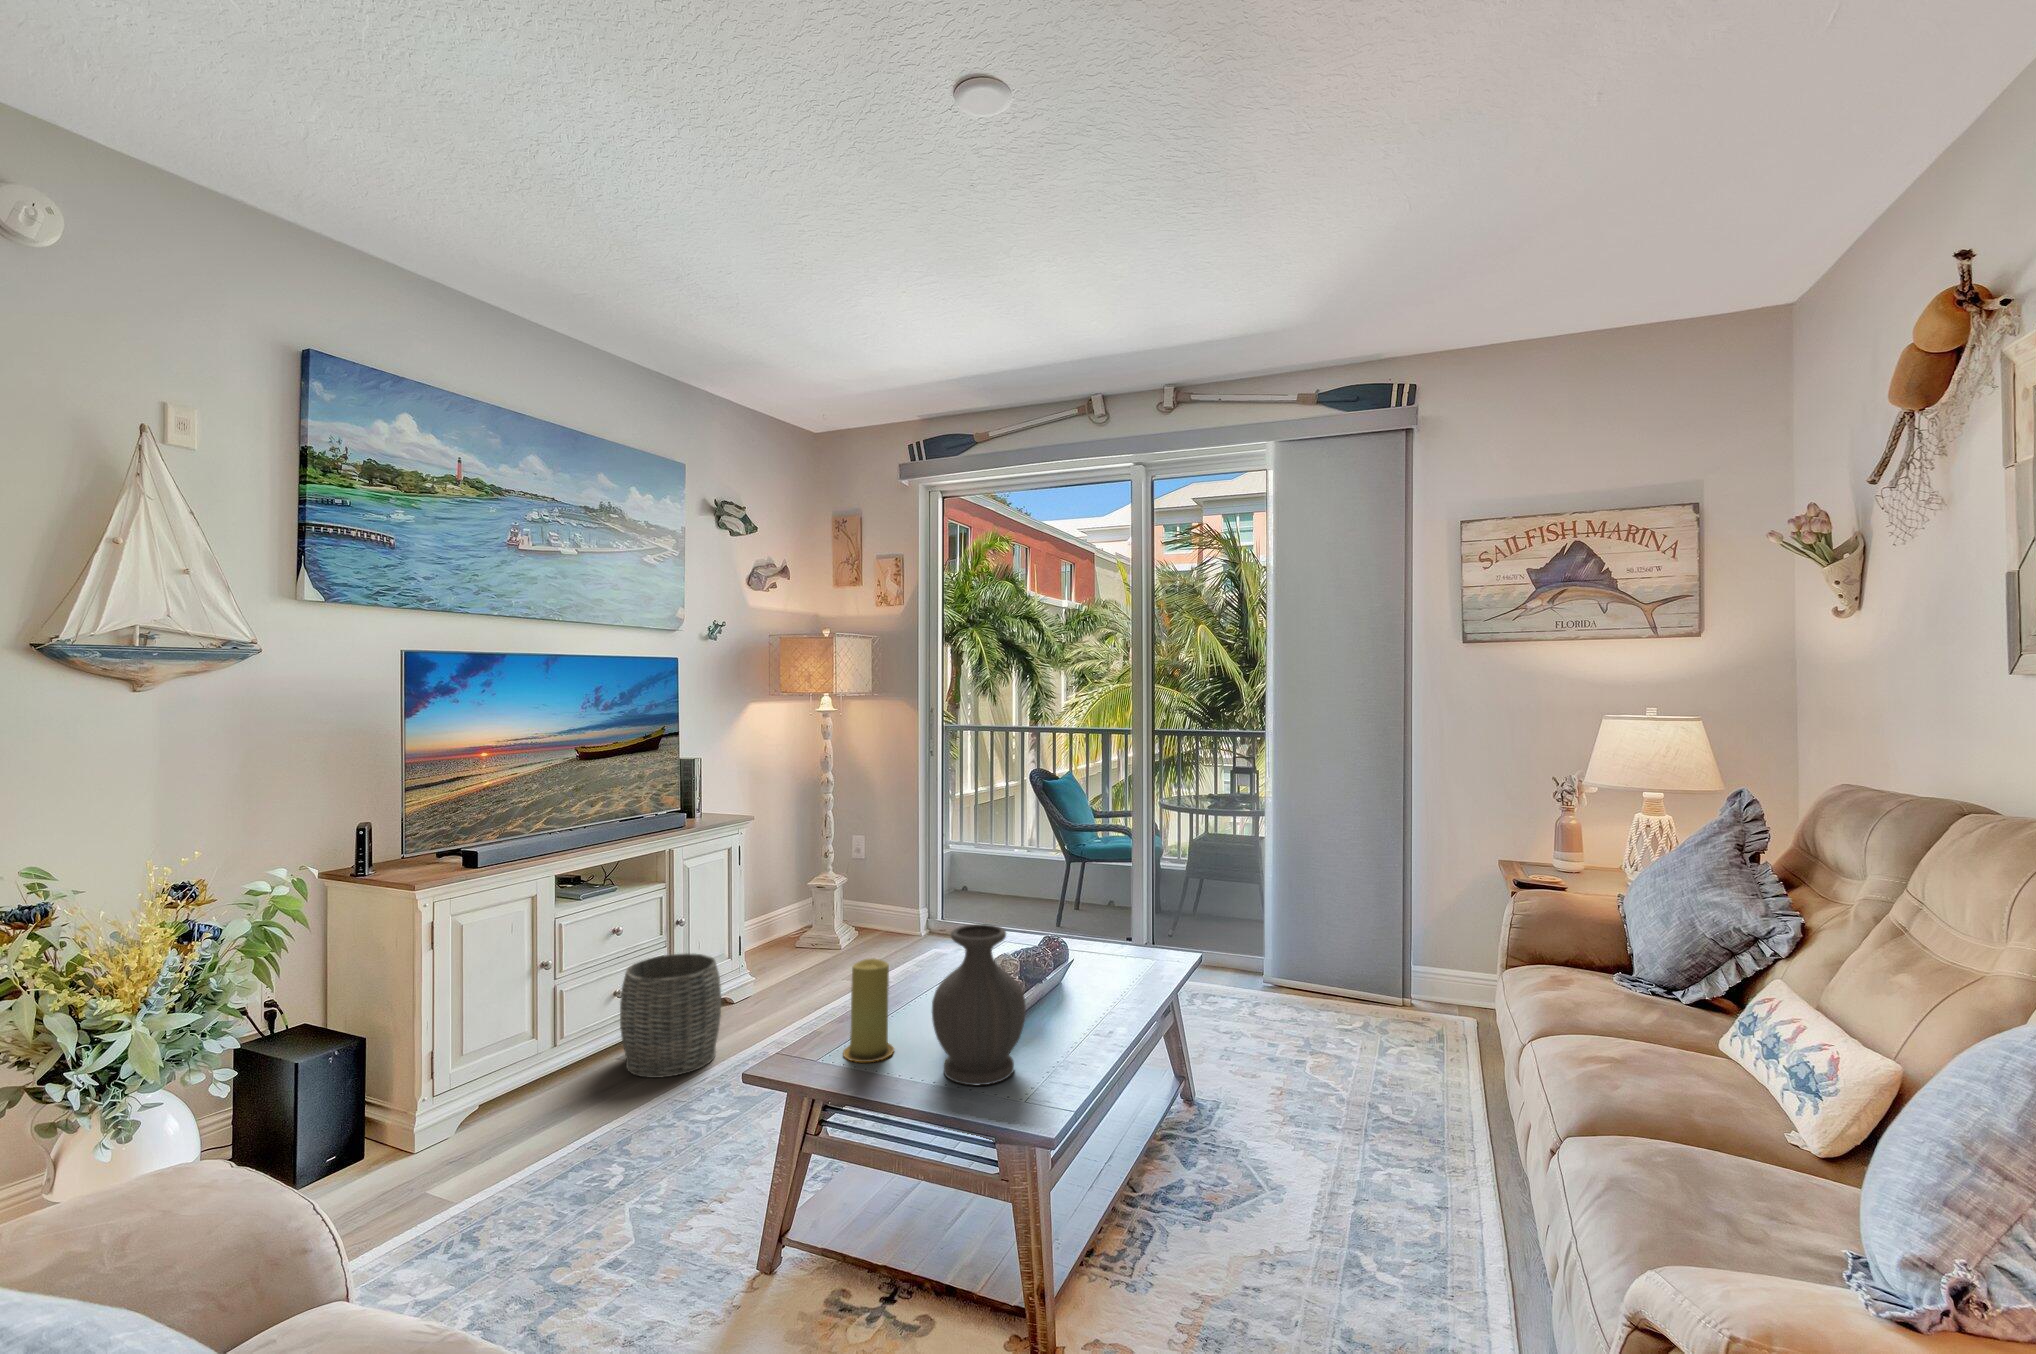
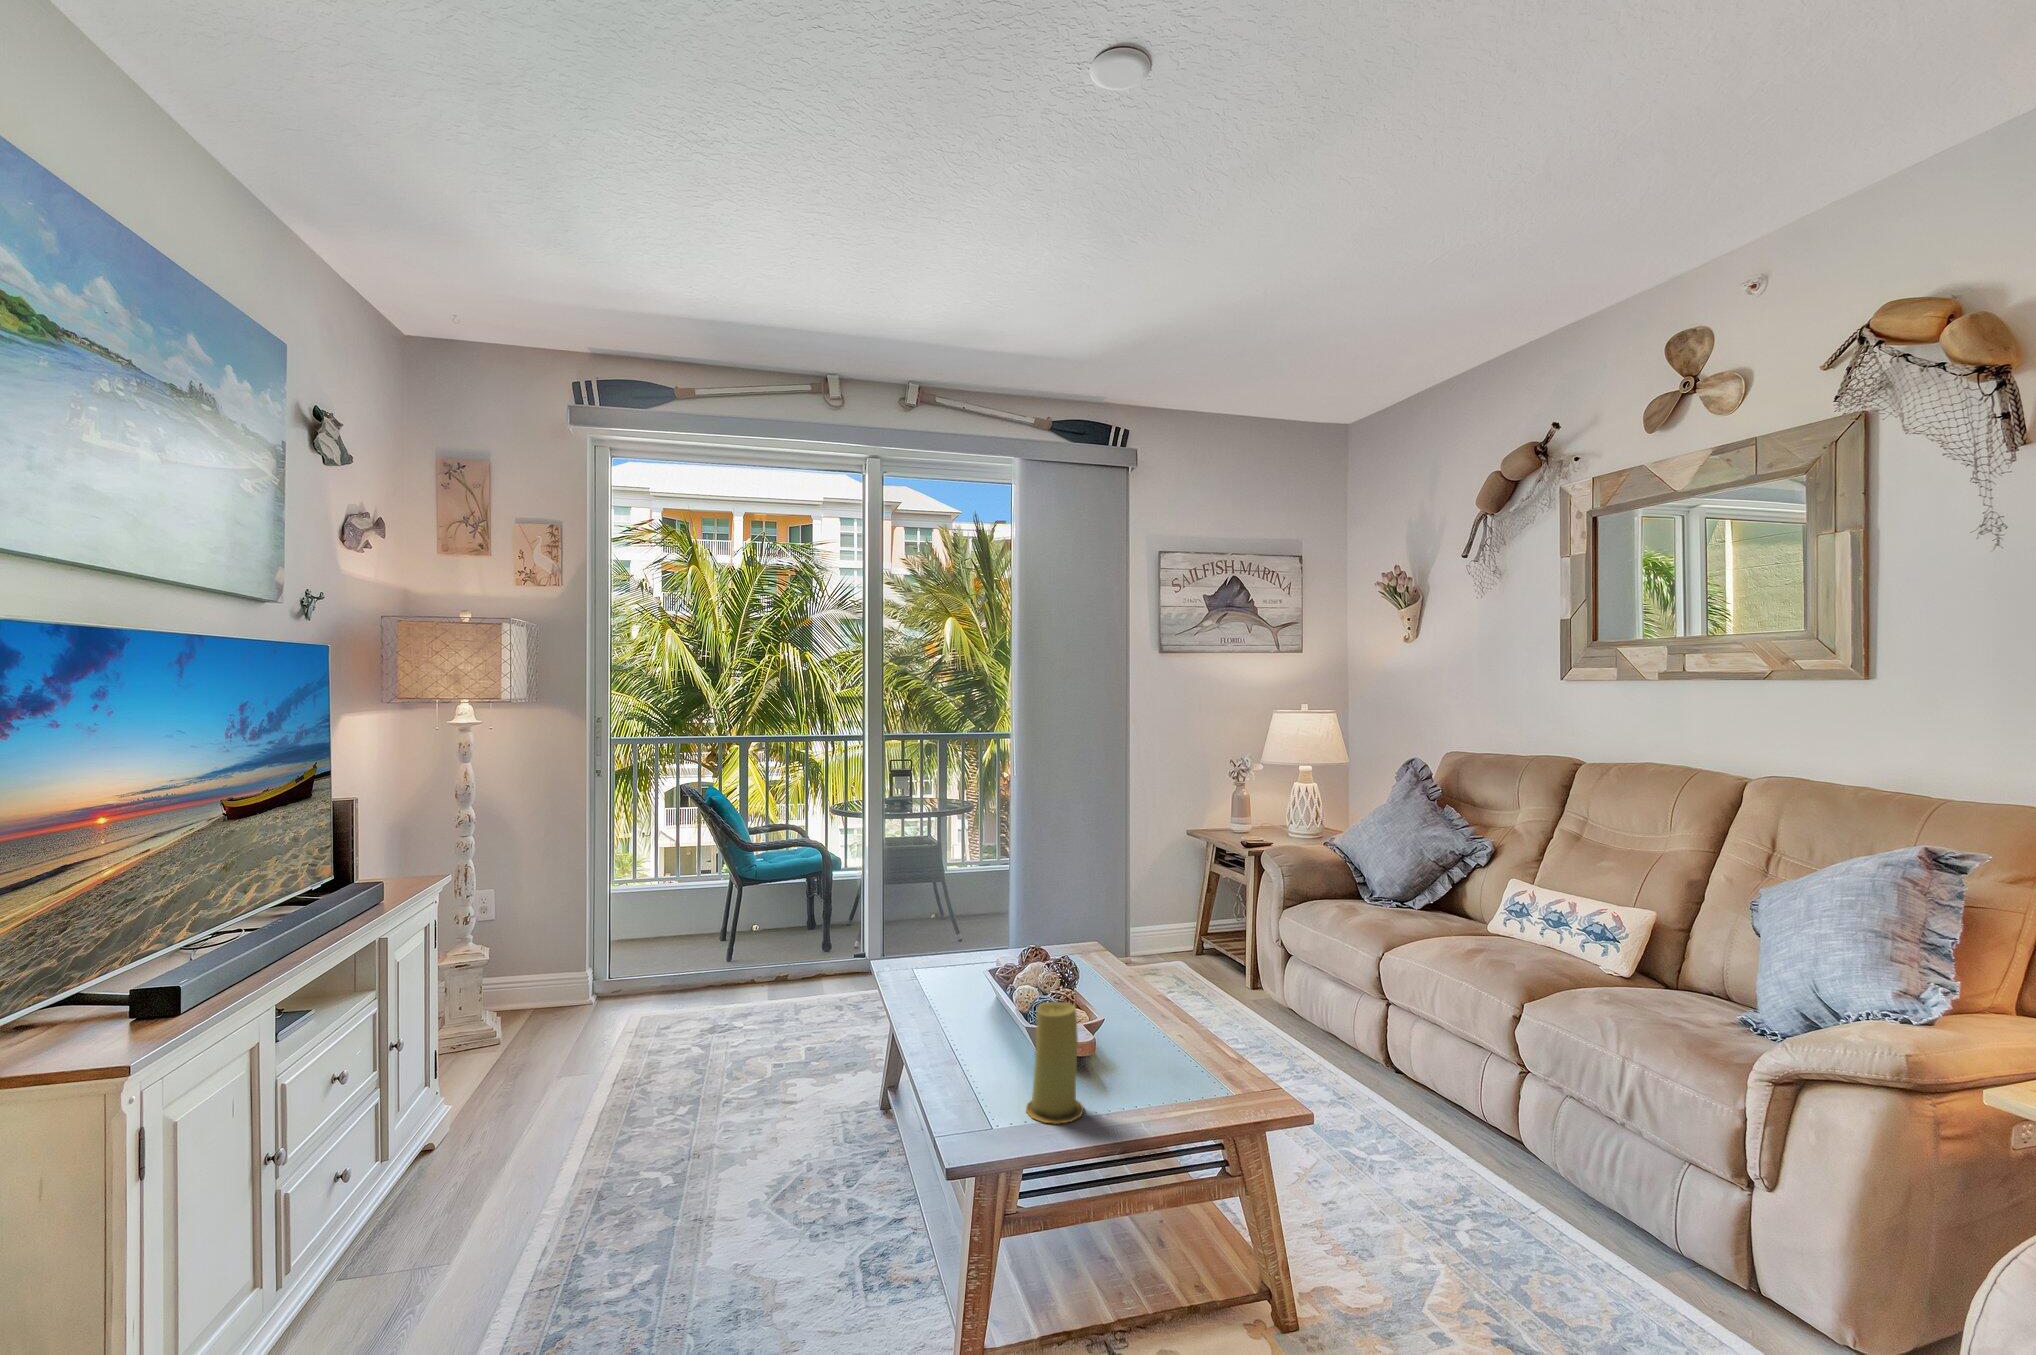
vase: present [932,924,1026,1085] -> none [1121,937,1221,1106]
woven basket: present [620,953,721,1078] -> none [374,1090,543,1306]

